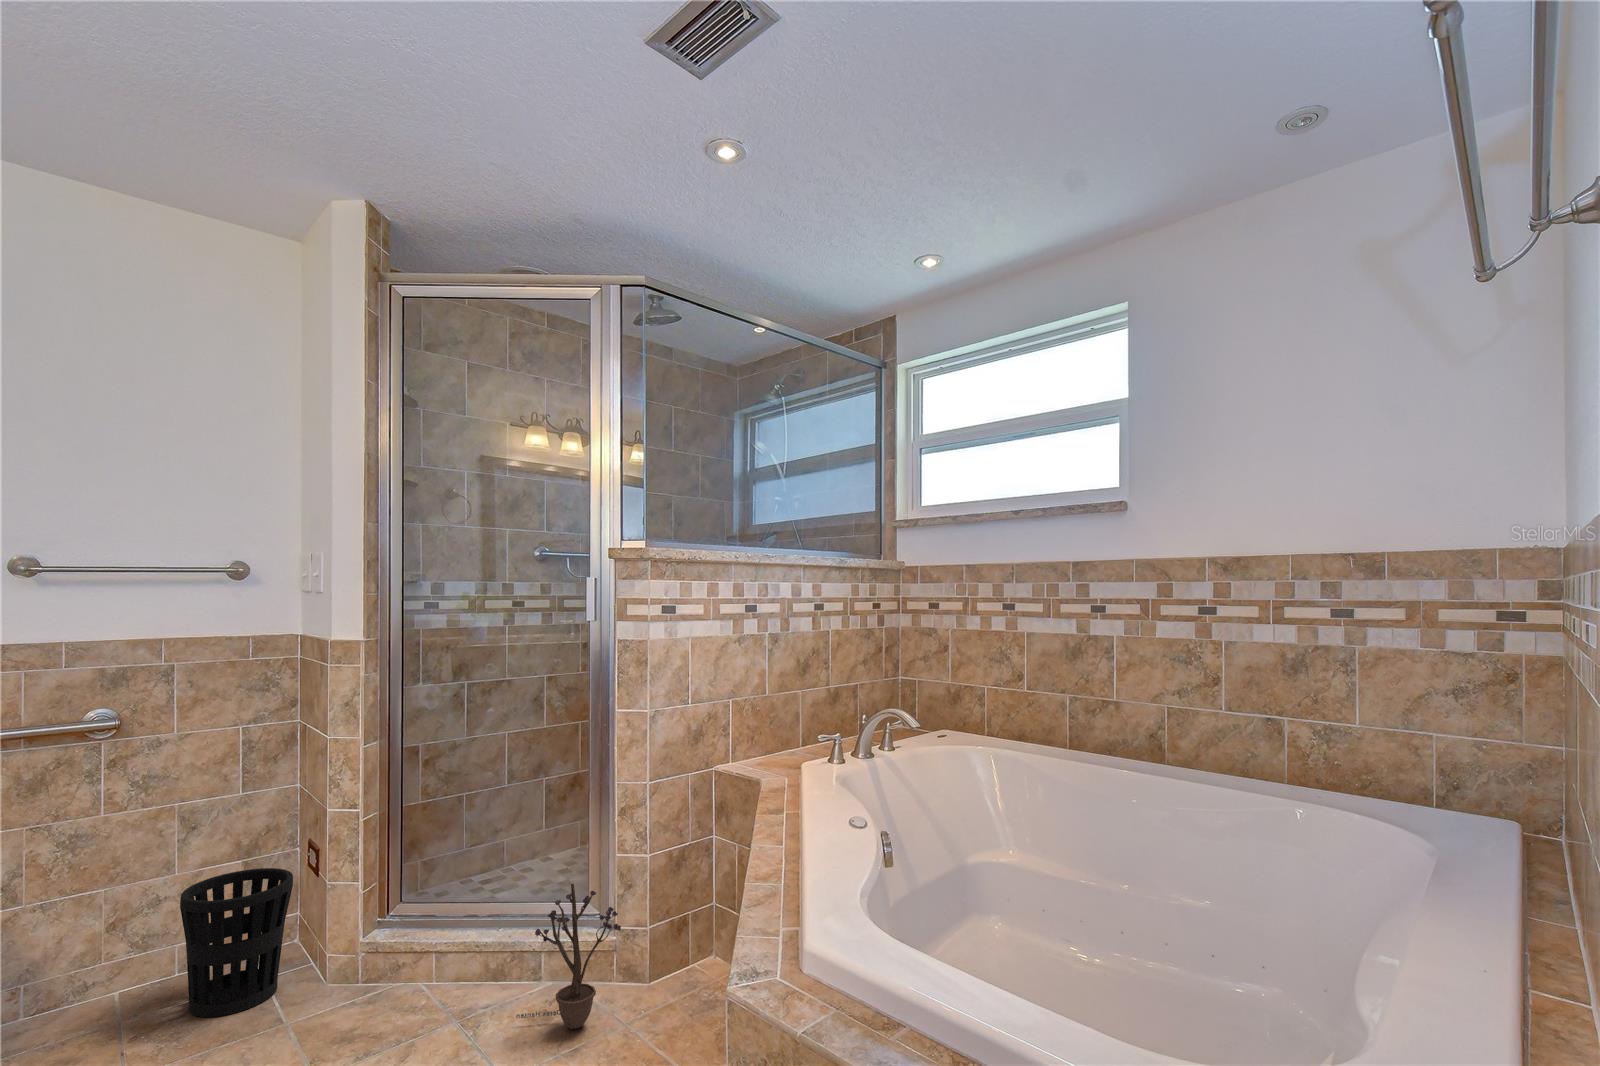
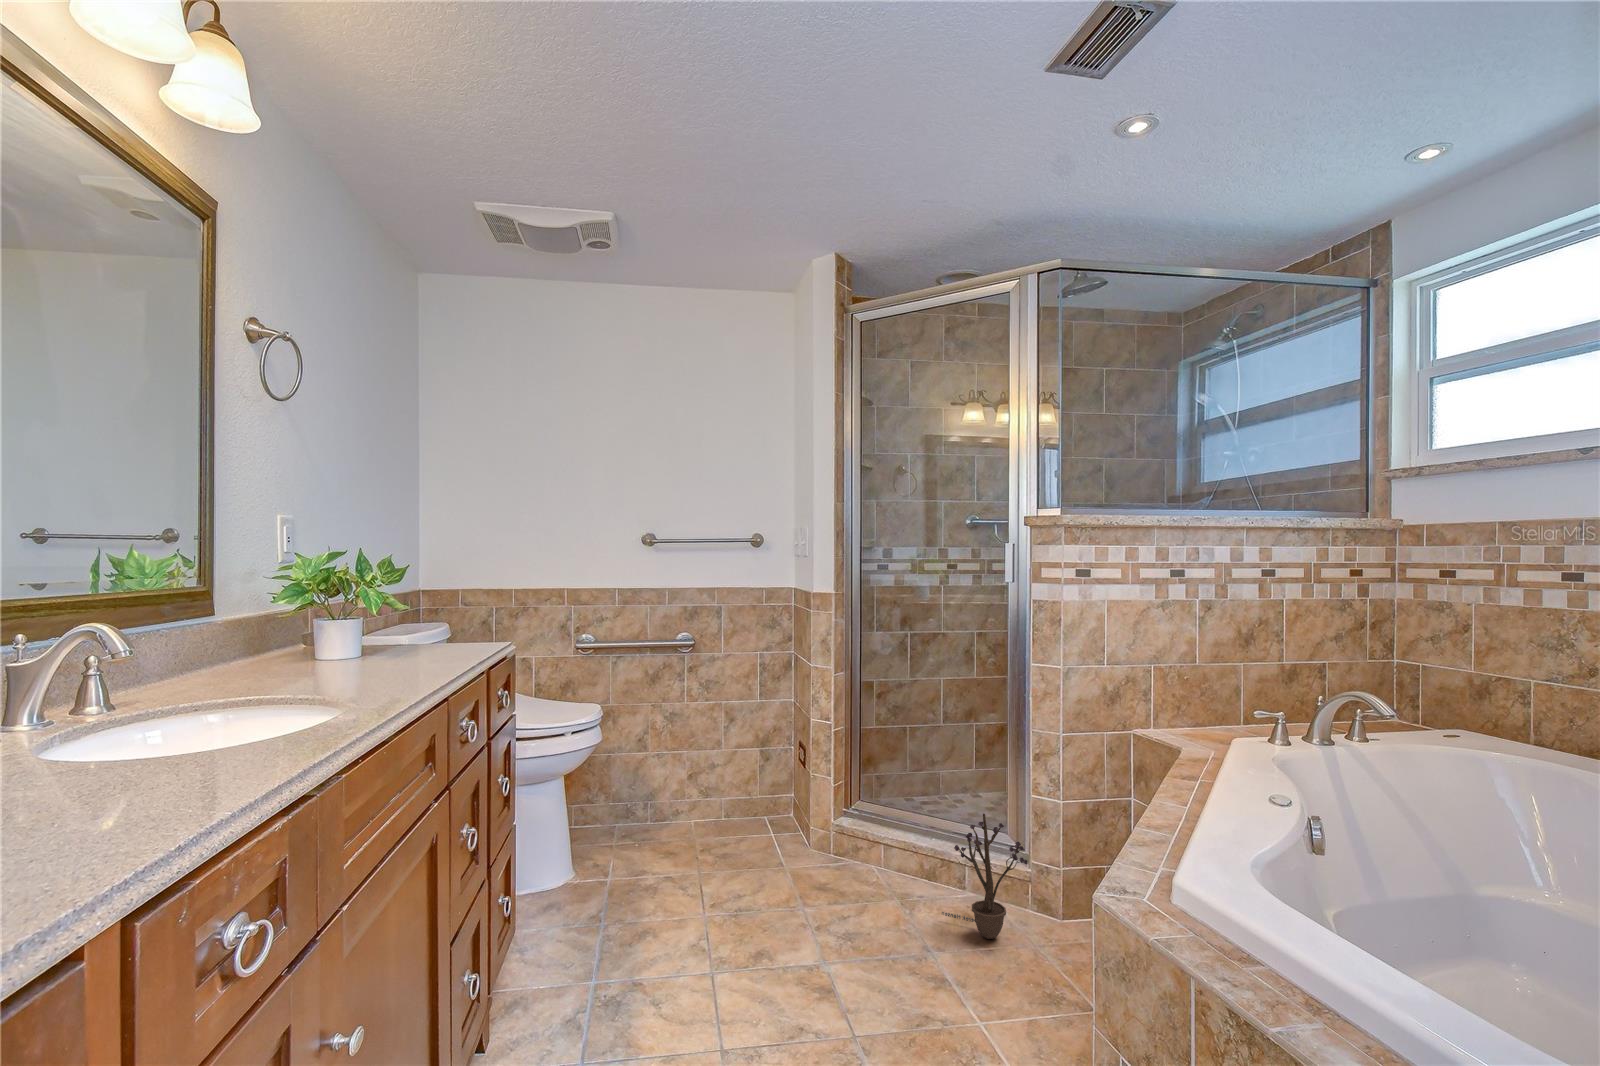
wastebasket: present [180,868,293,1017] -> none [728,754,794,852]

